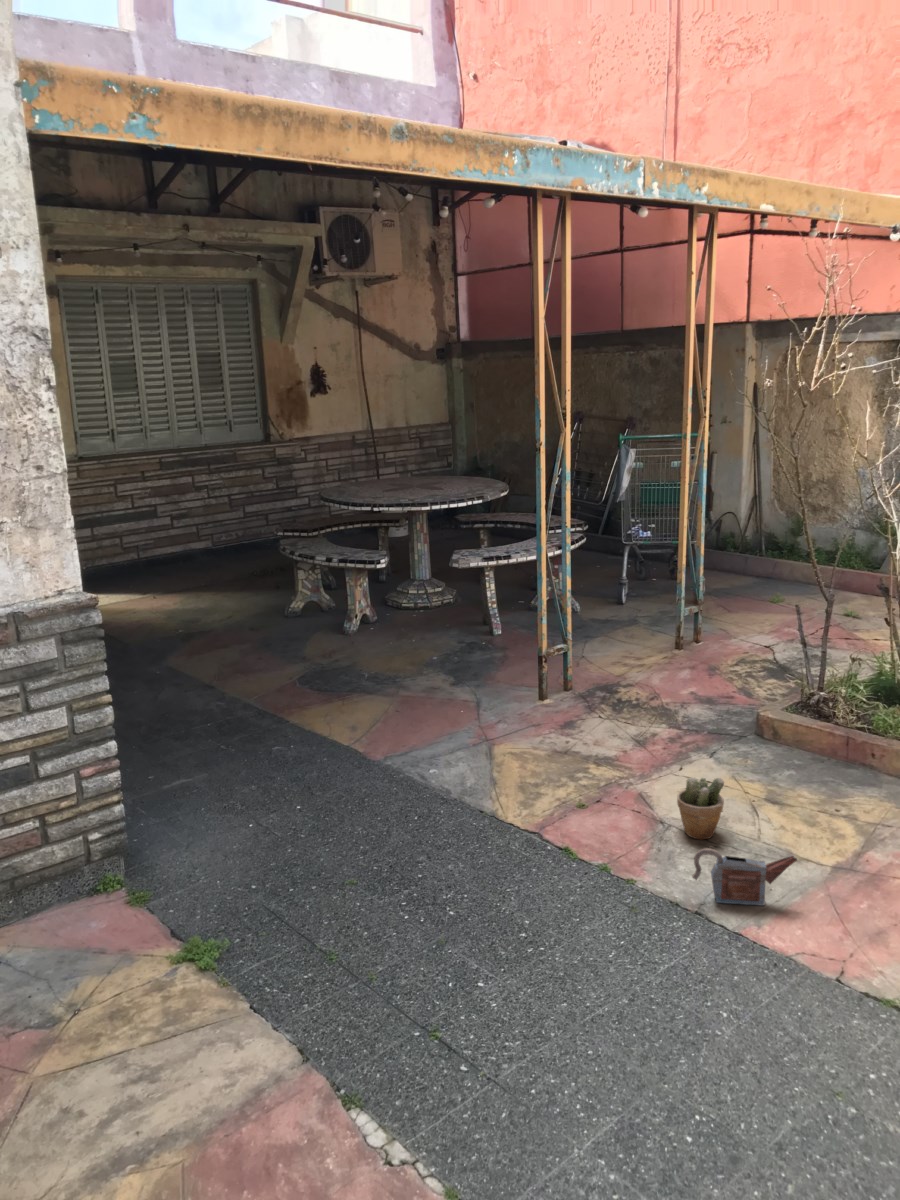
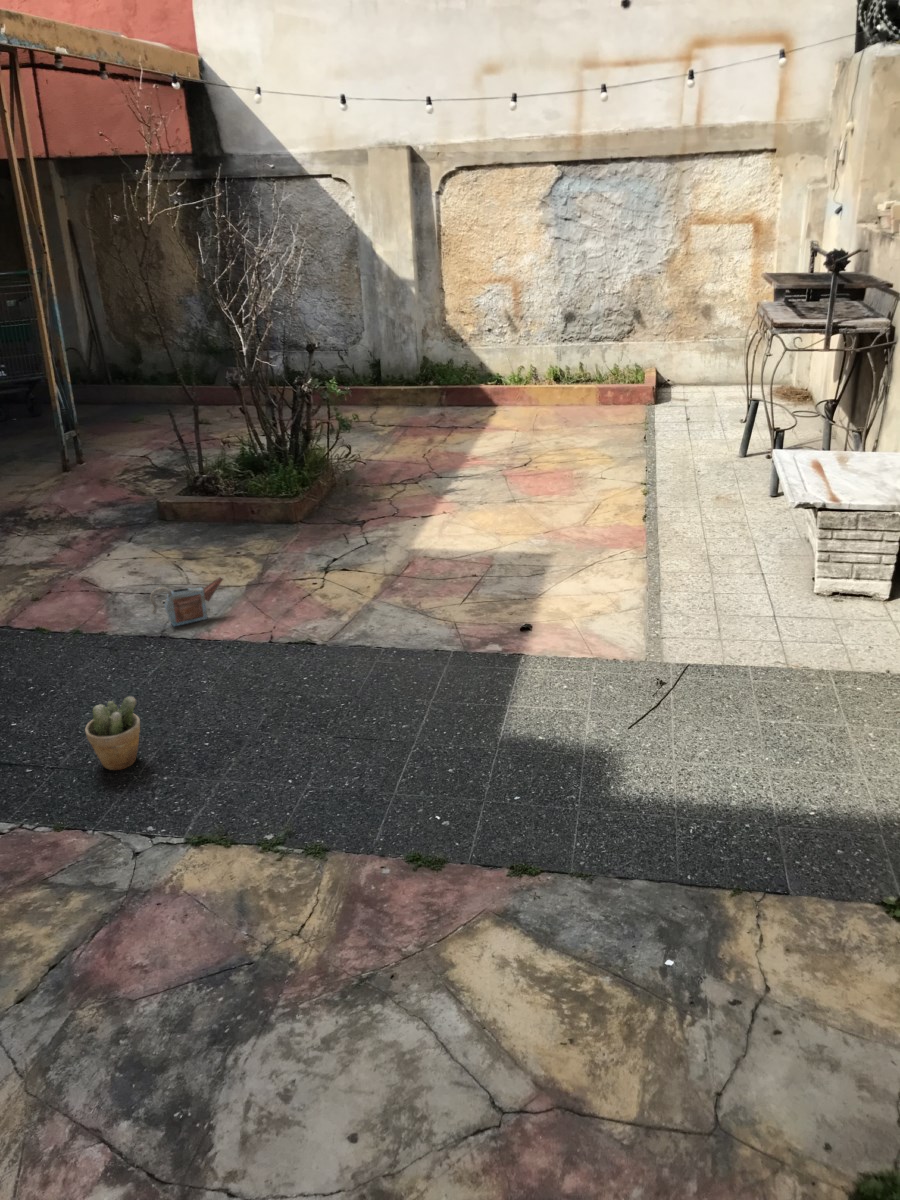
potted plant: present [677,778,724,839] -> present [85,697,140,770]

